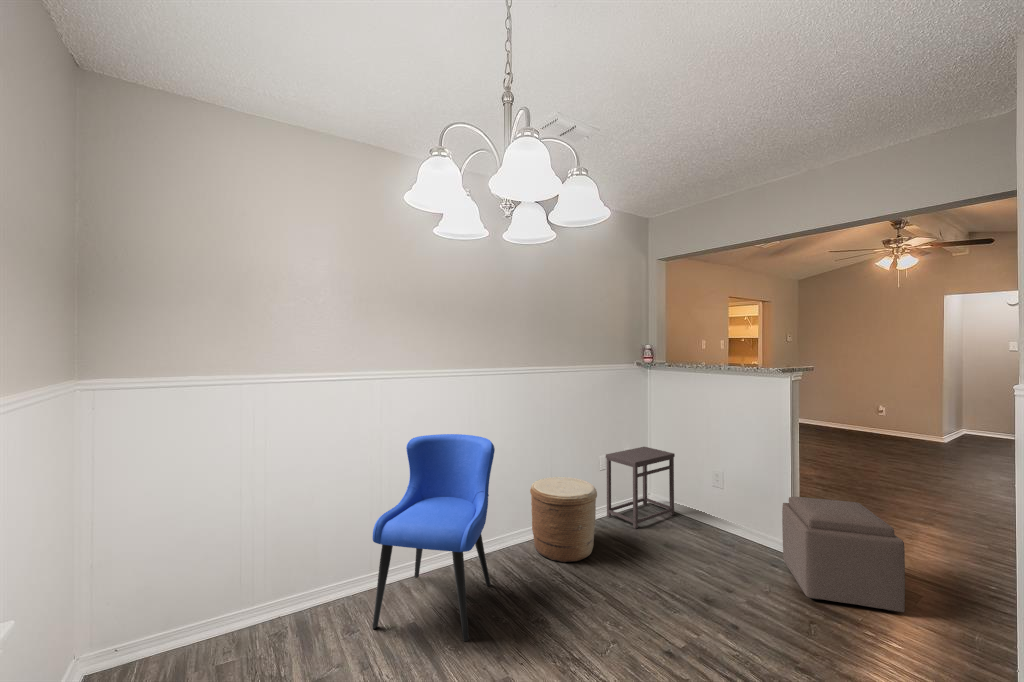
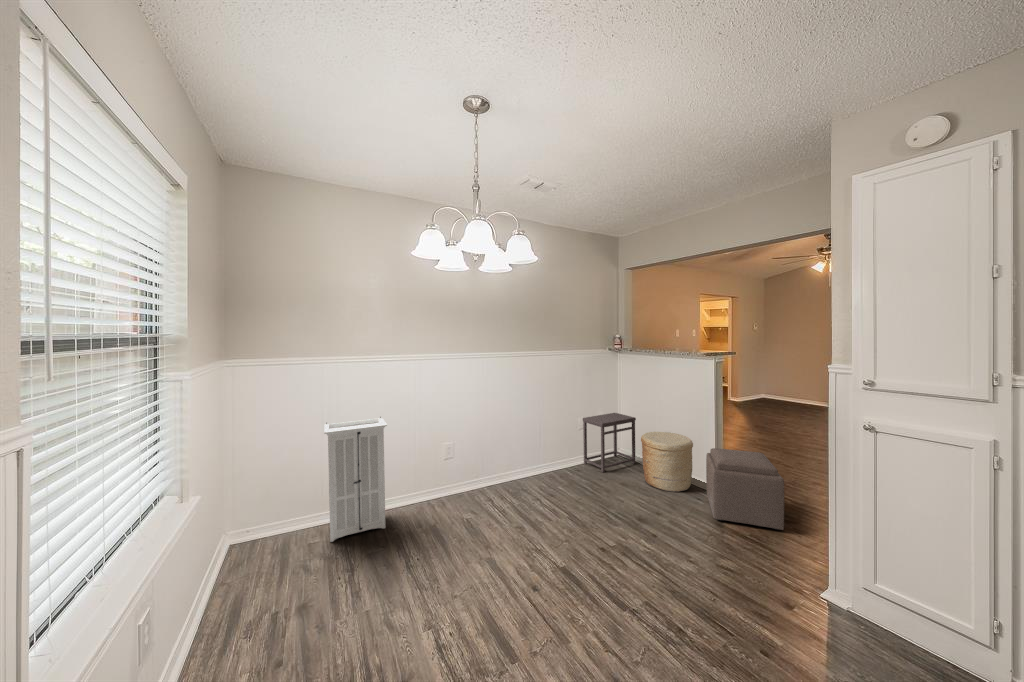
dining chair: present [372,434,495,641] -> none [406,402,490,537]
storage cabinet: none [247,458,345,659] -> present [324,417,387,542]
woven basket: present [530,477,597,562] -> present [641,432,693,492]

